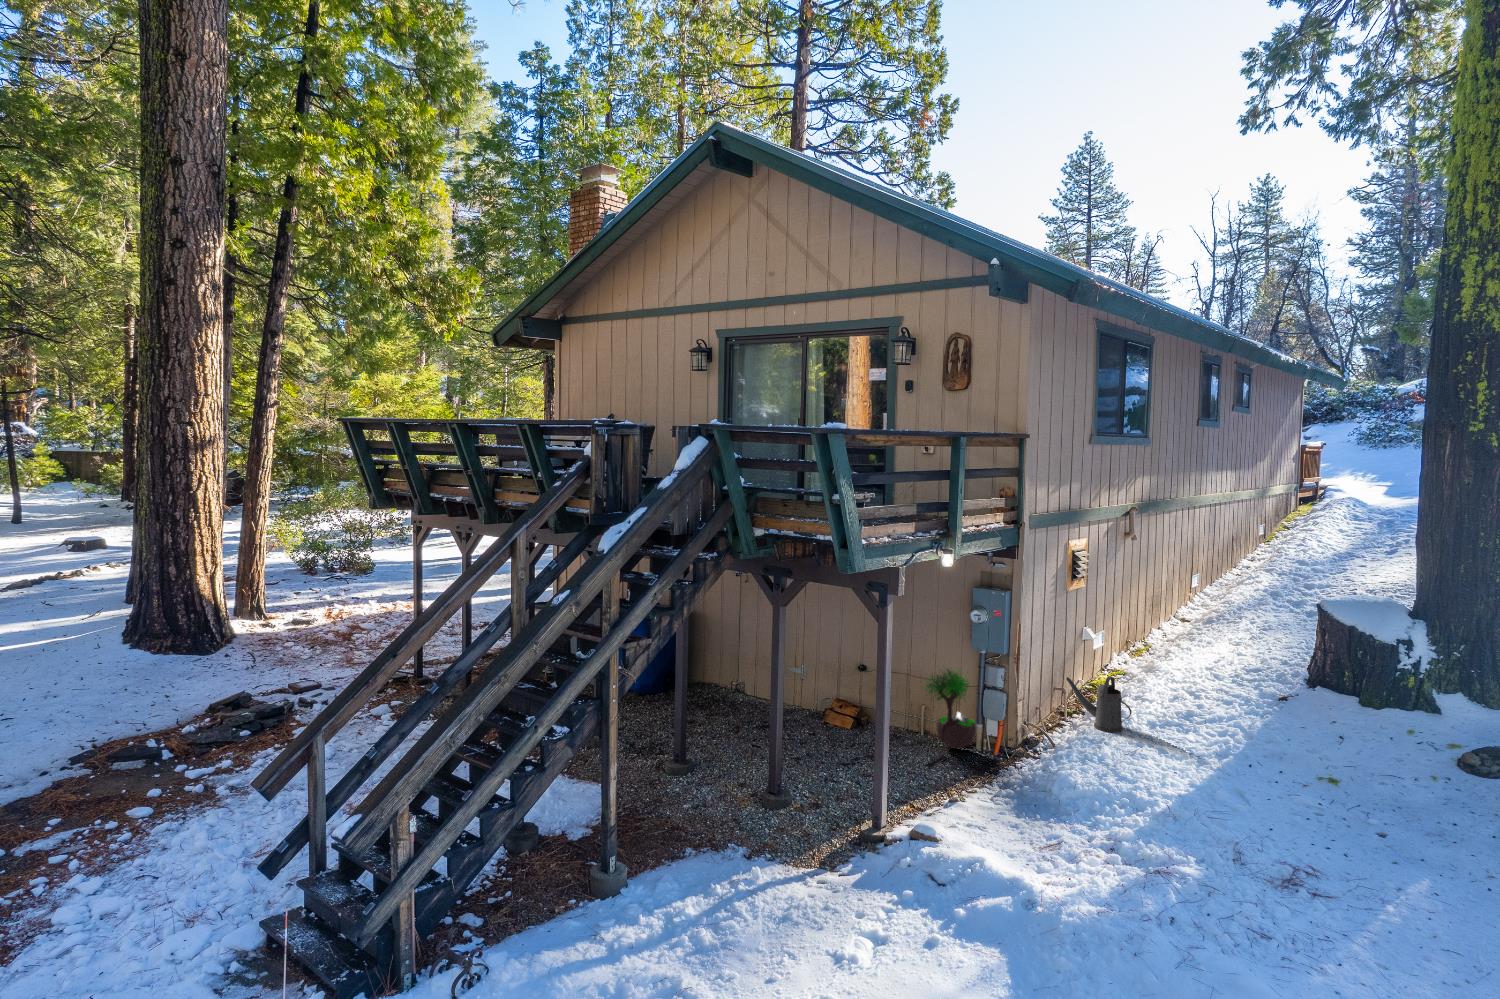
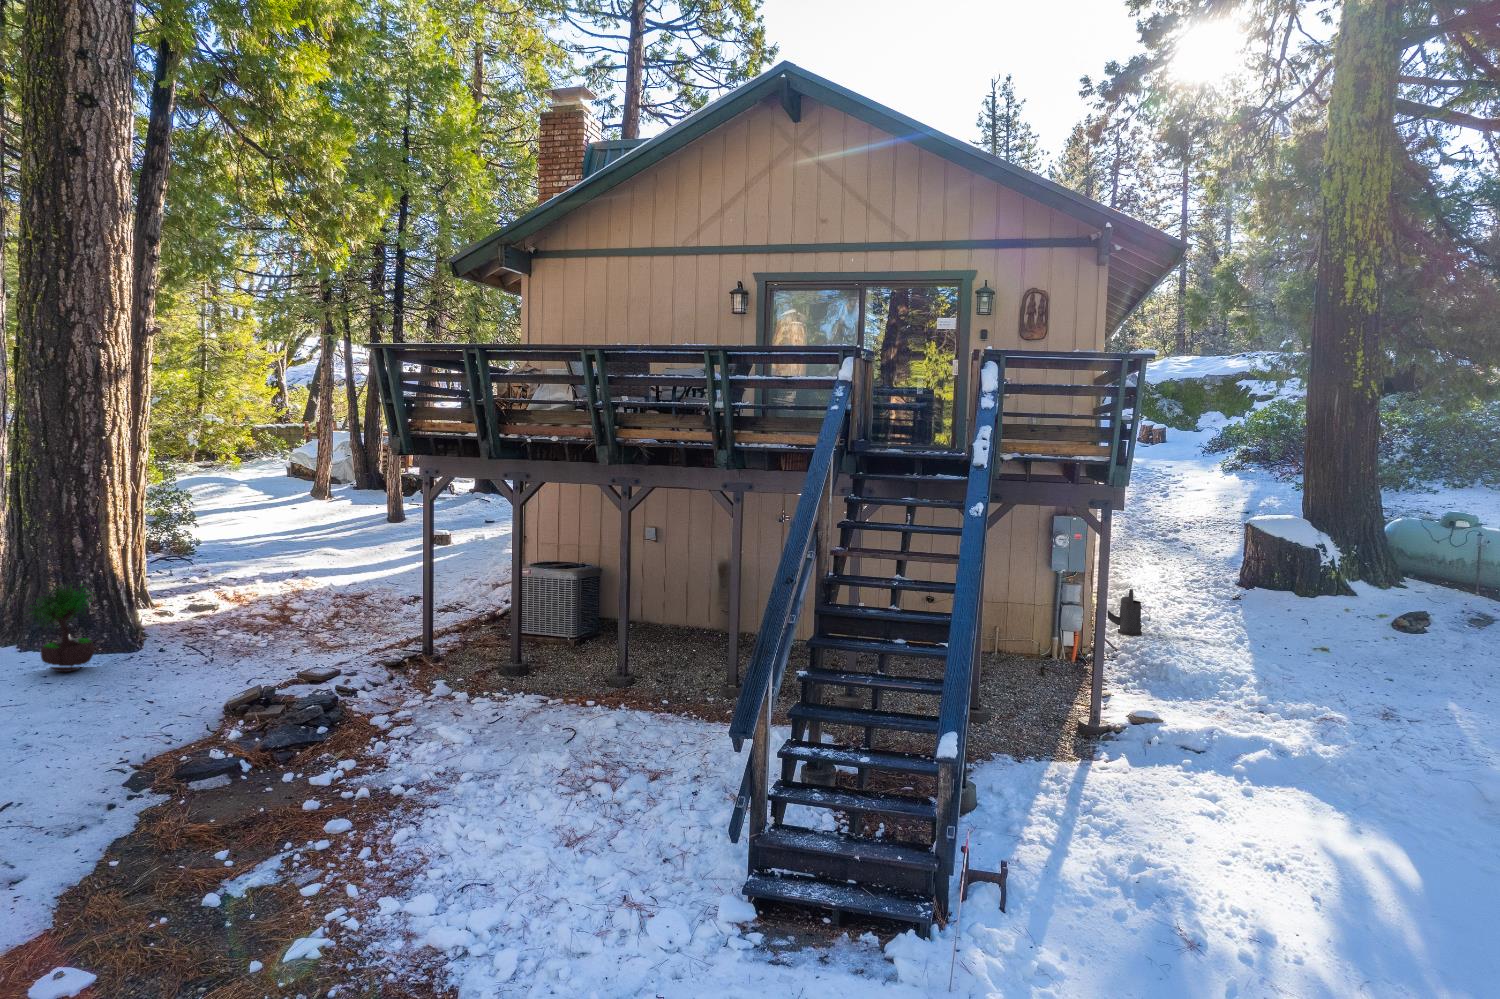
potted tree: present [924,670,976,749] -> present [29,584,94,672]

